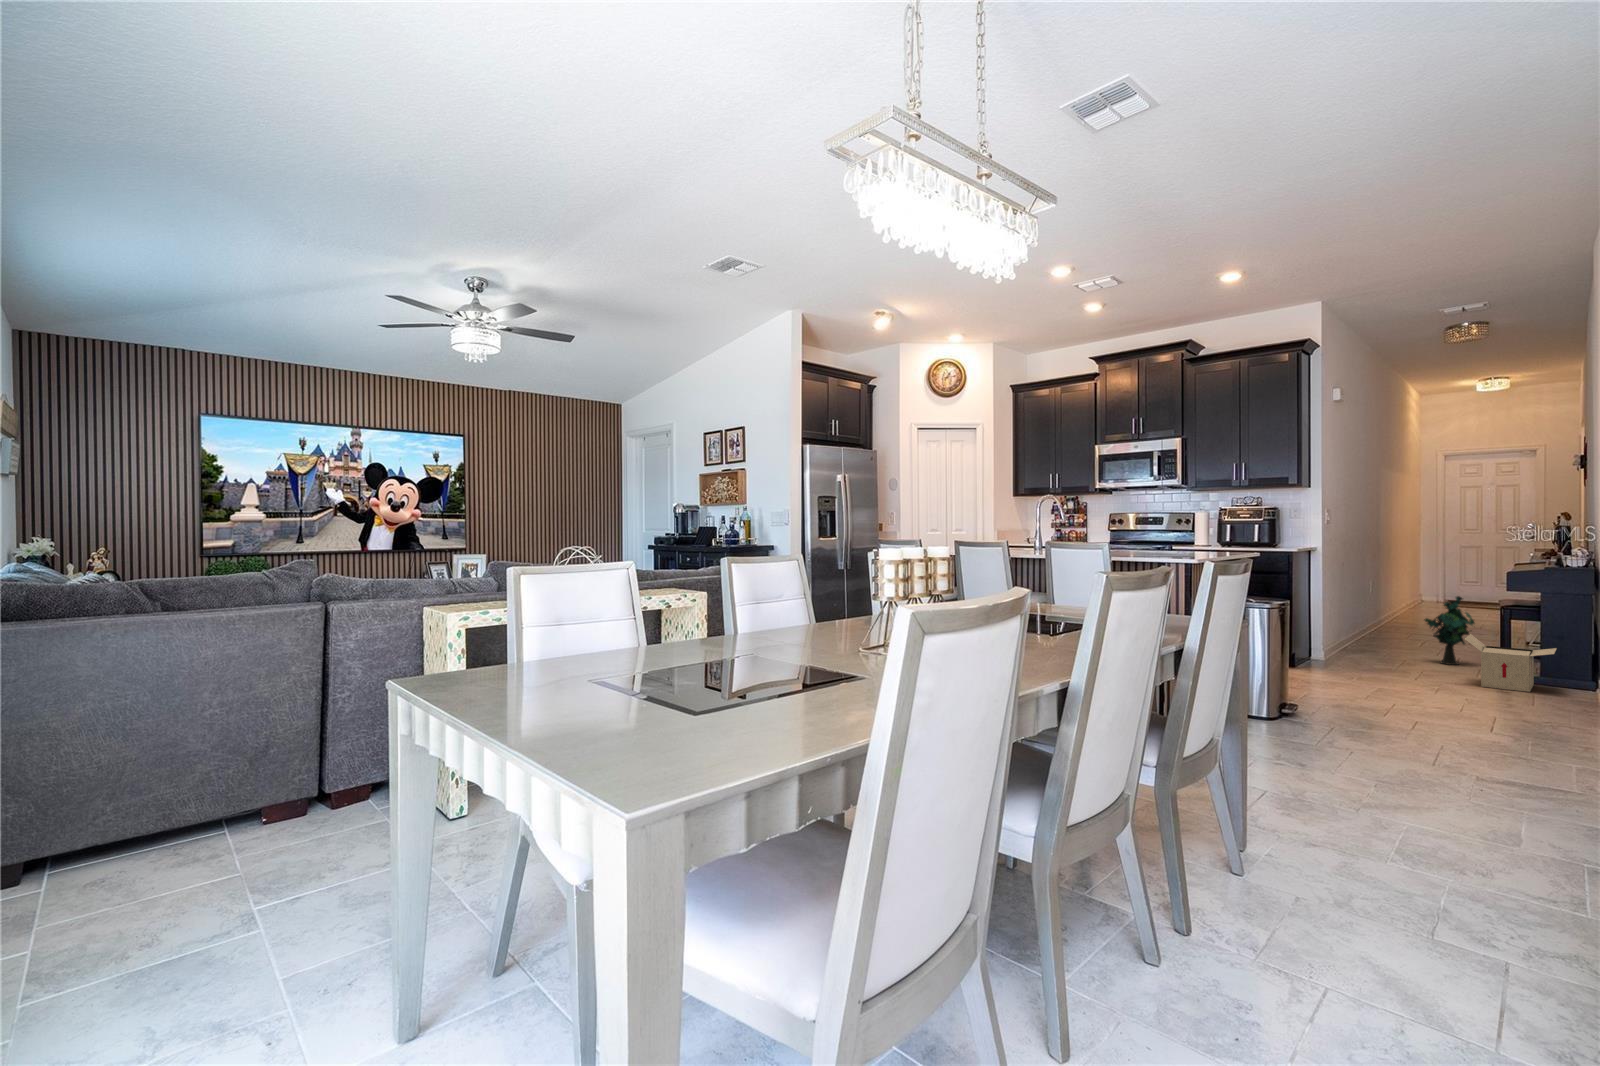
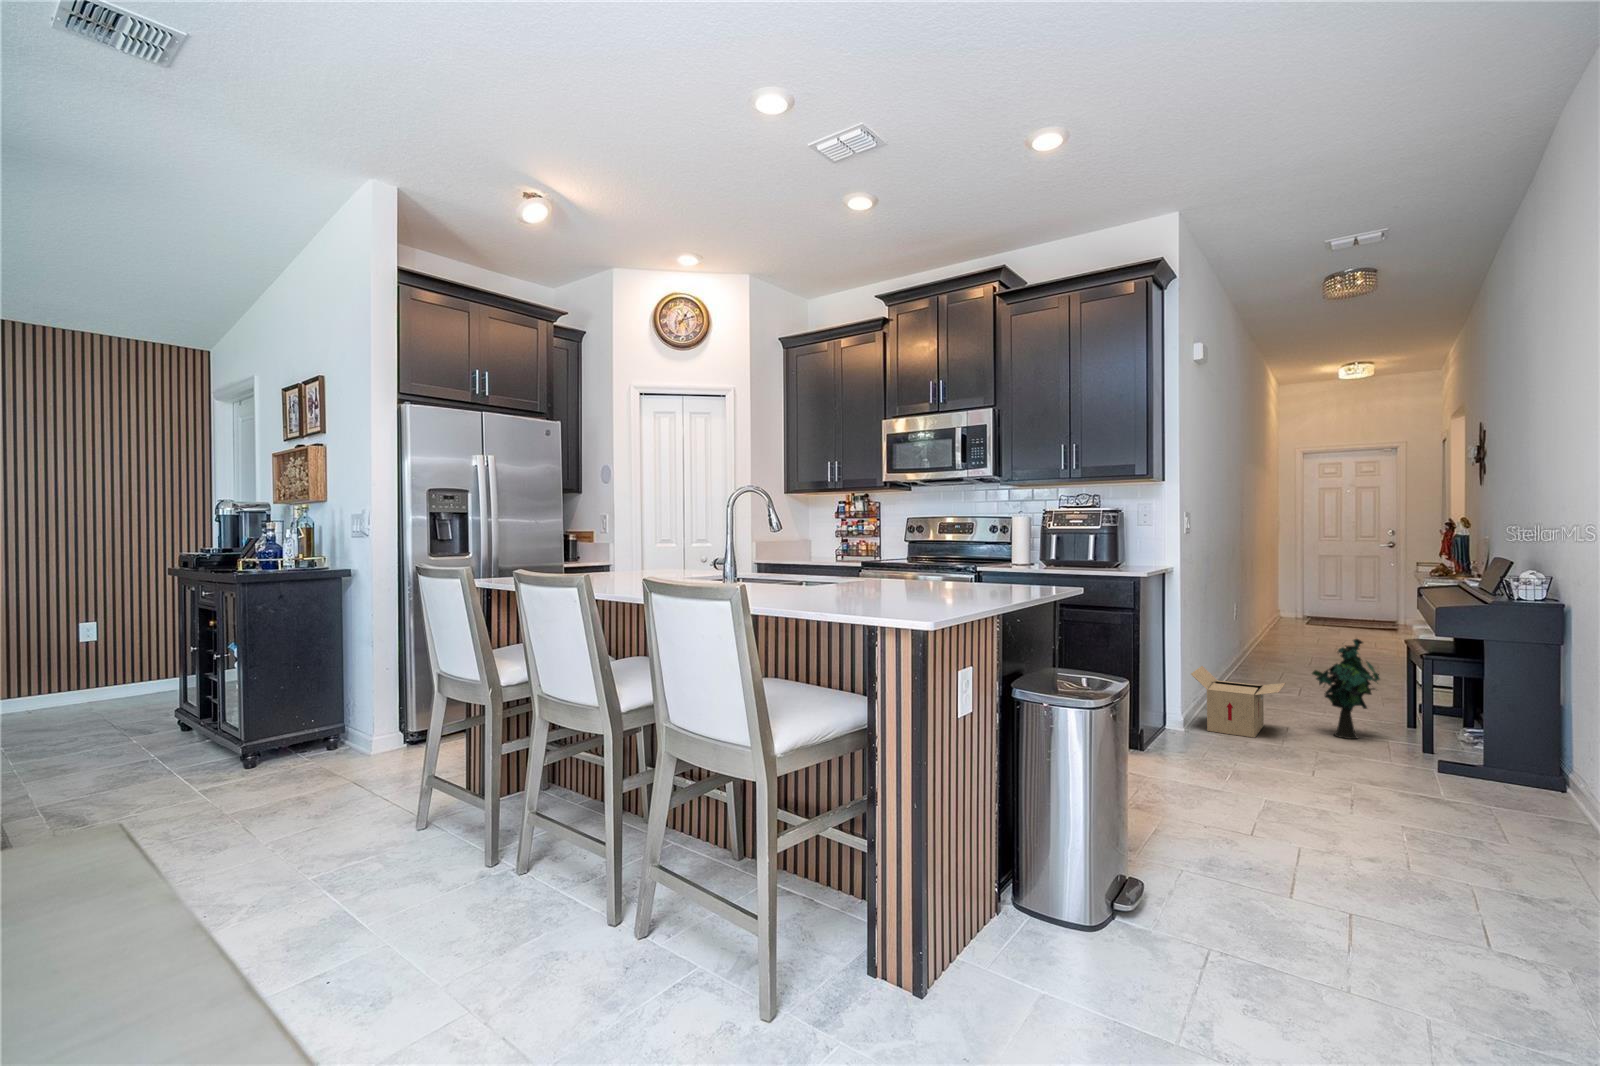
cardboard box: present [1465,634,1557,692] -> present [1191,666,1286,738]

